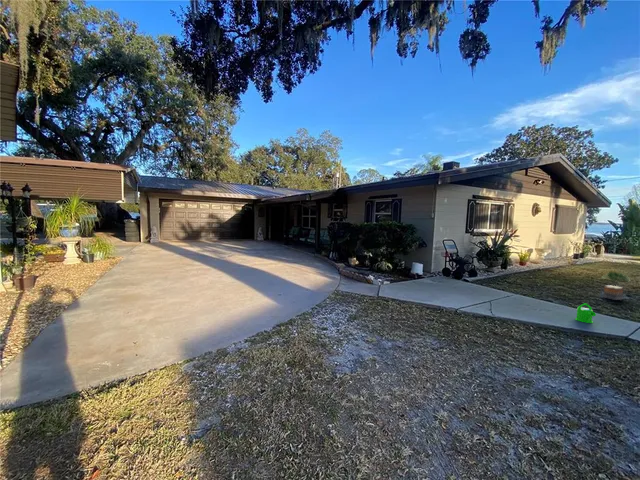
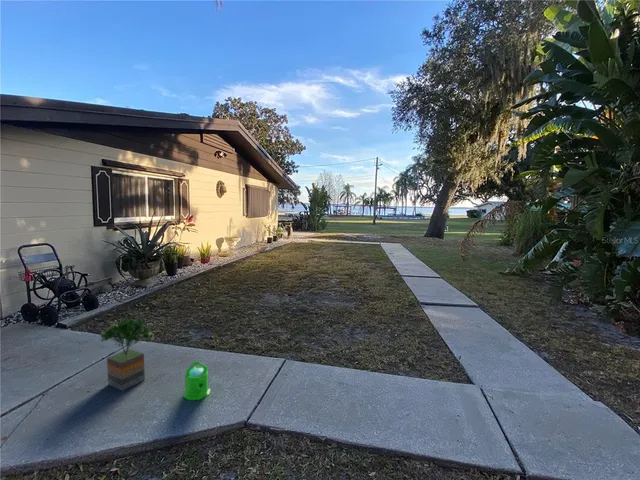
potted tree: present [603,272,629,300] -> present [101,319,154,391]

